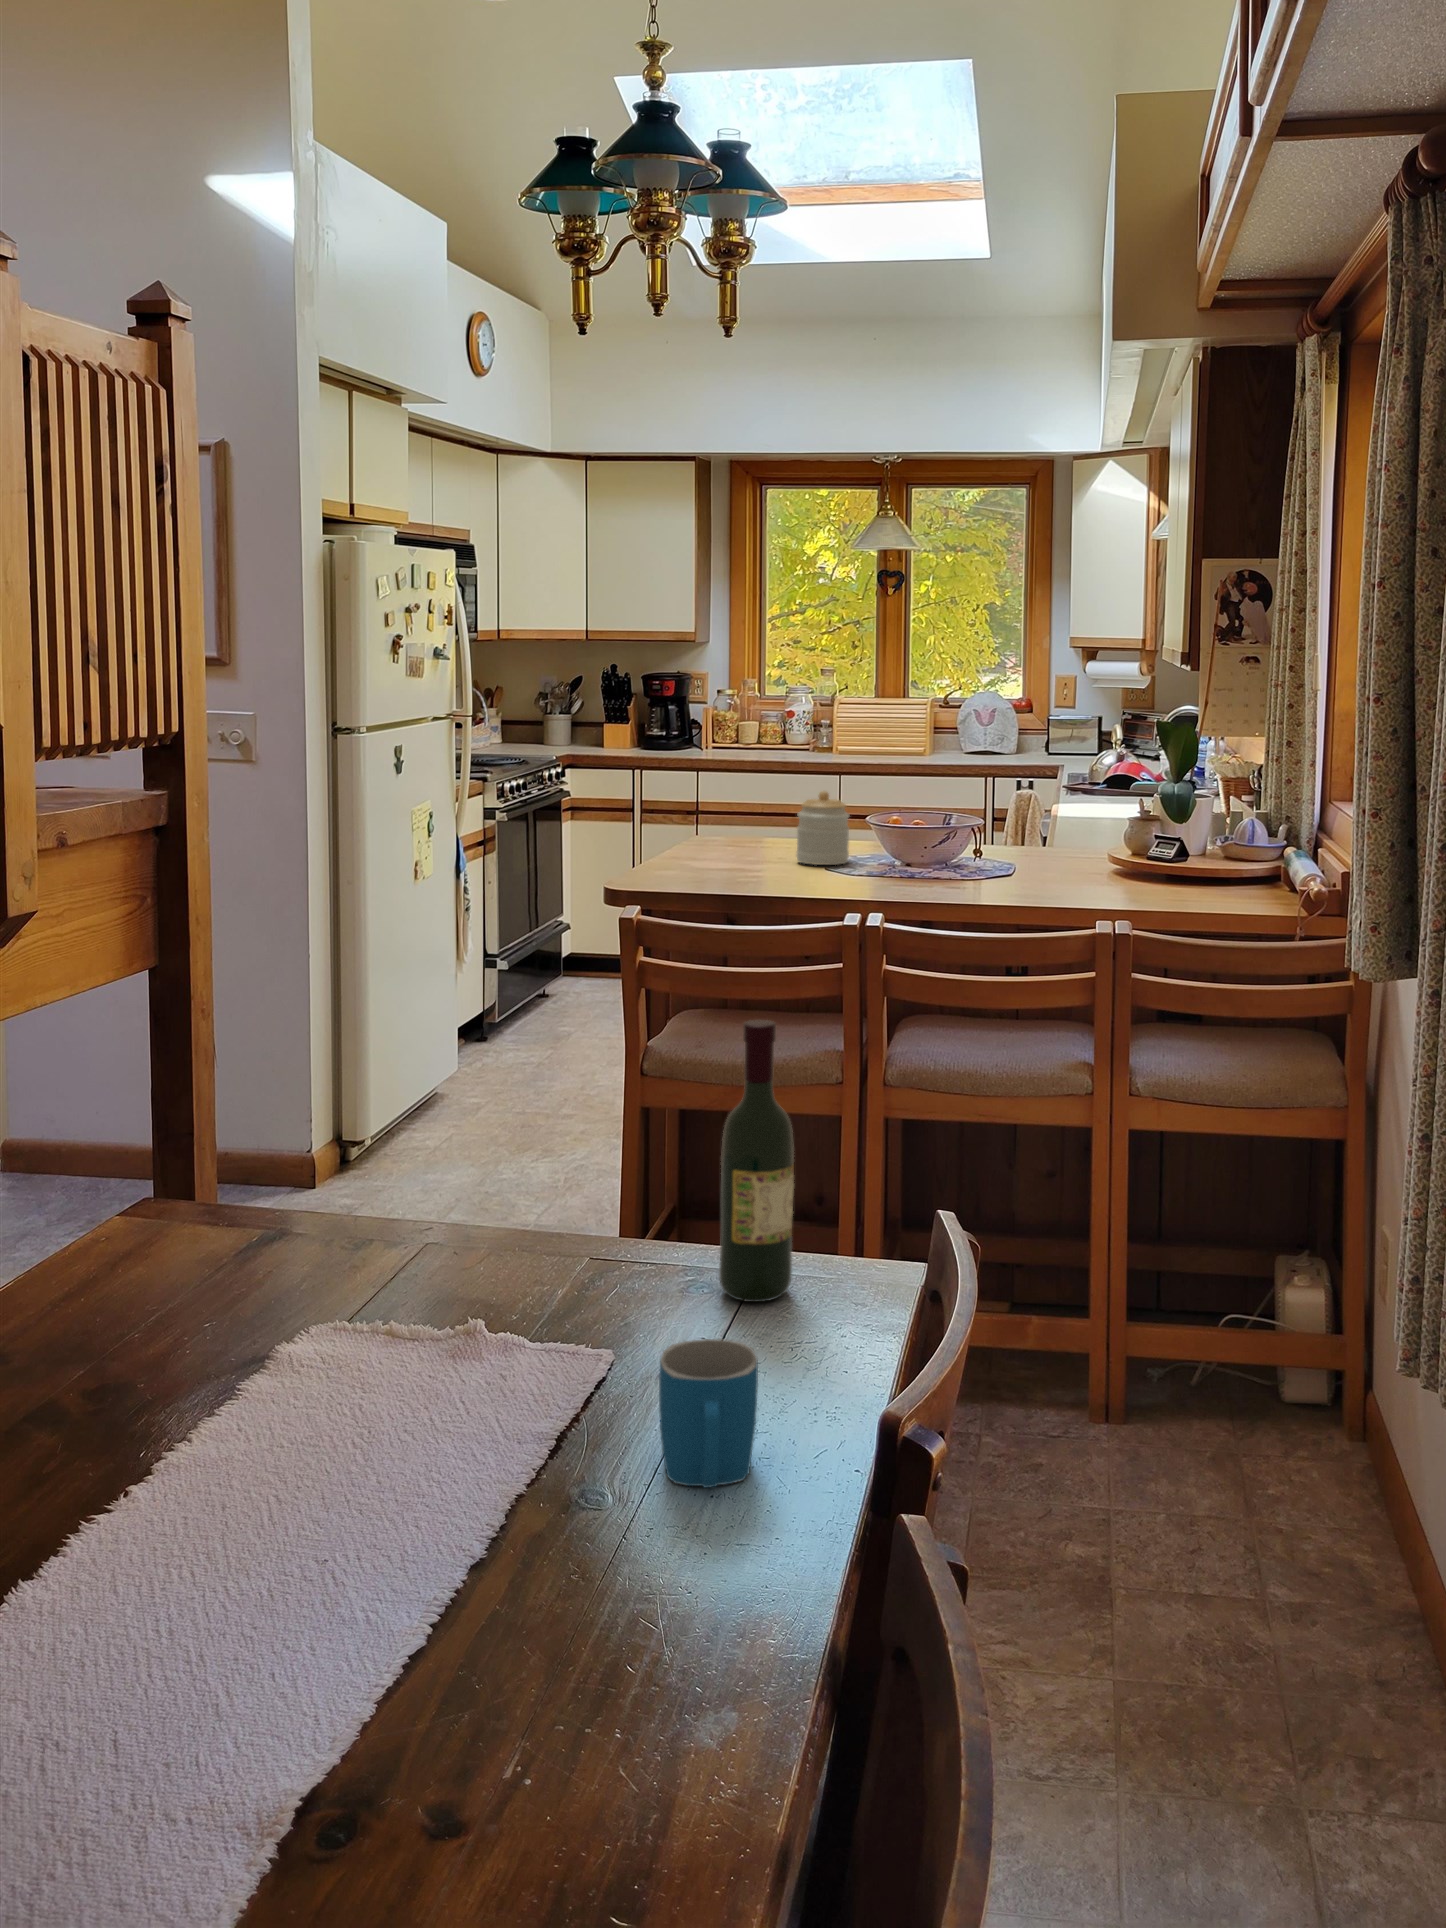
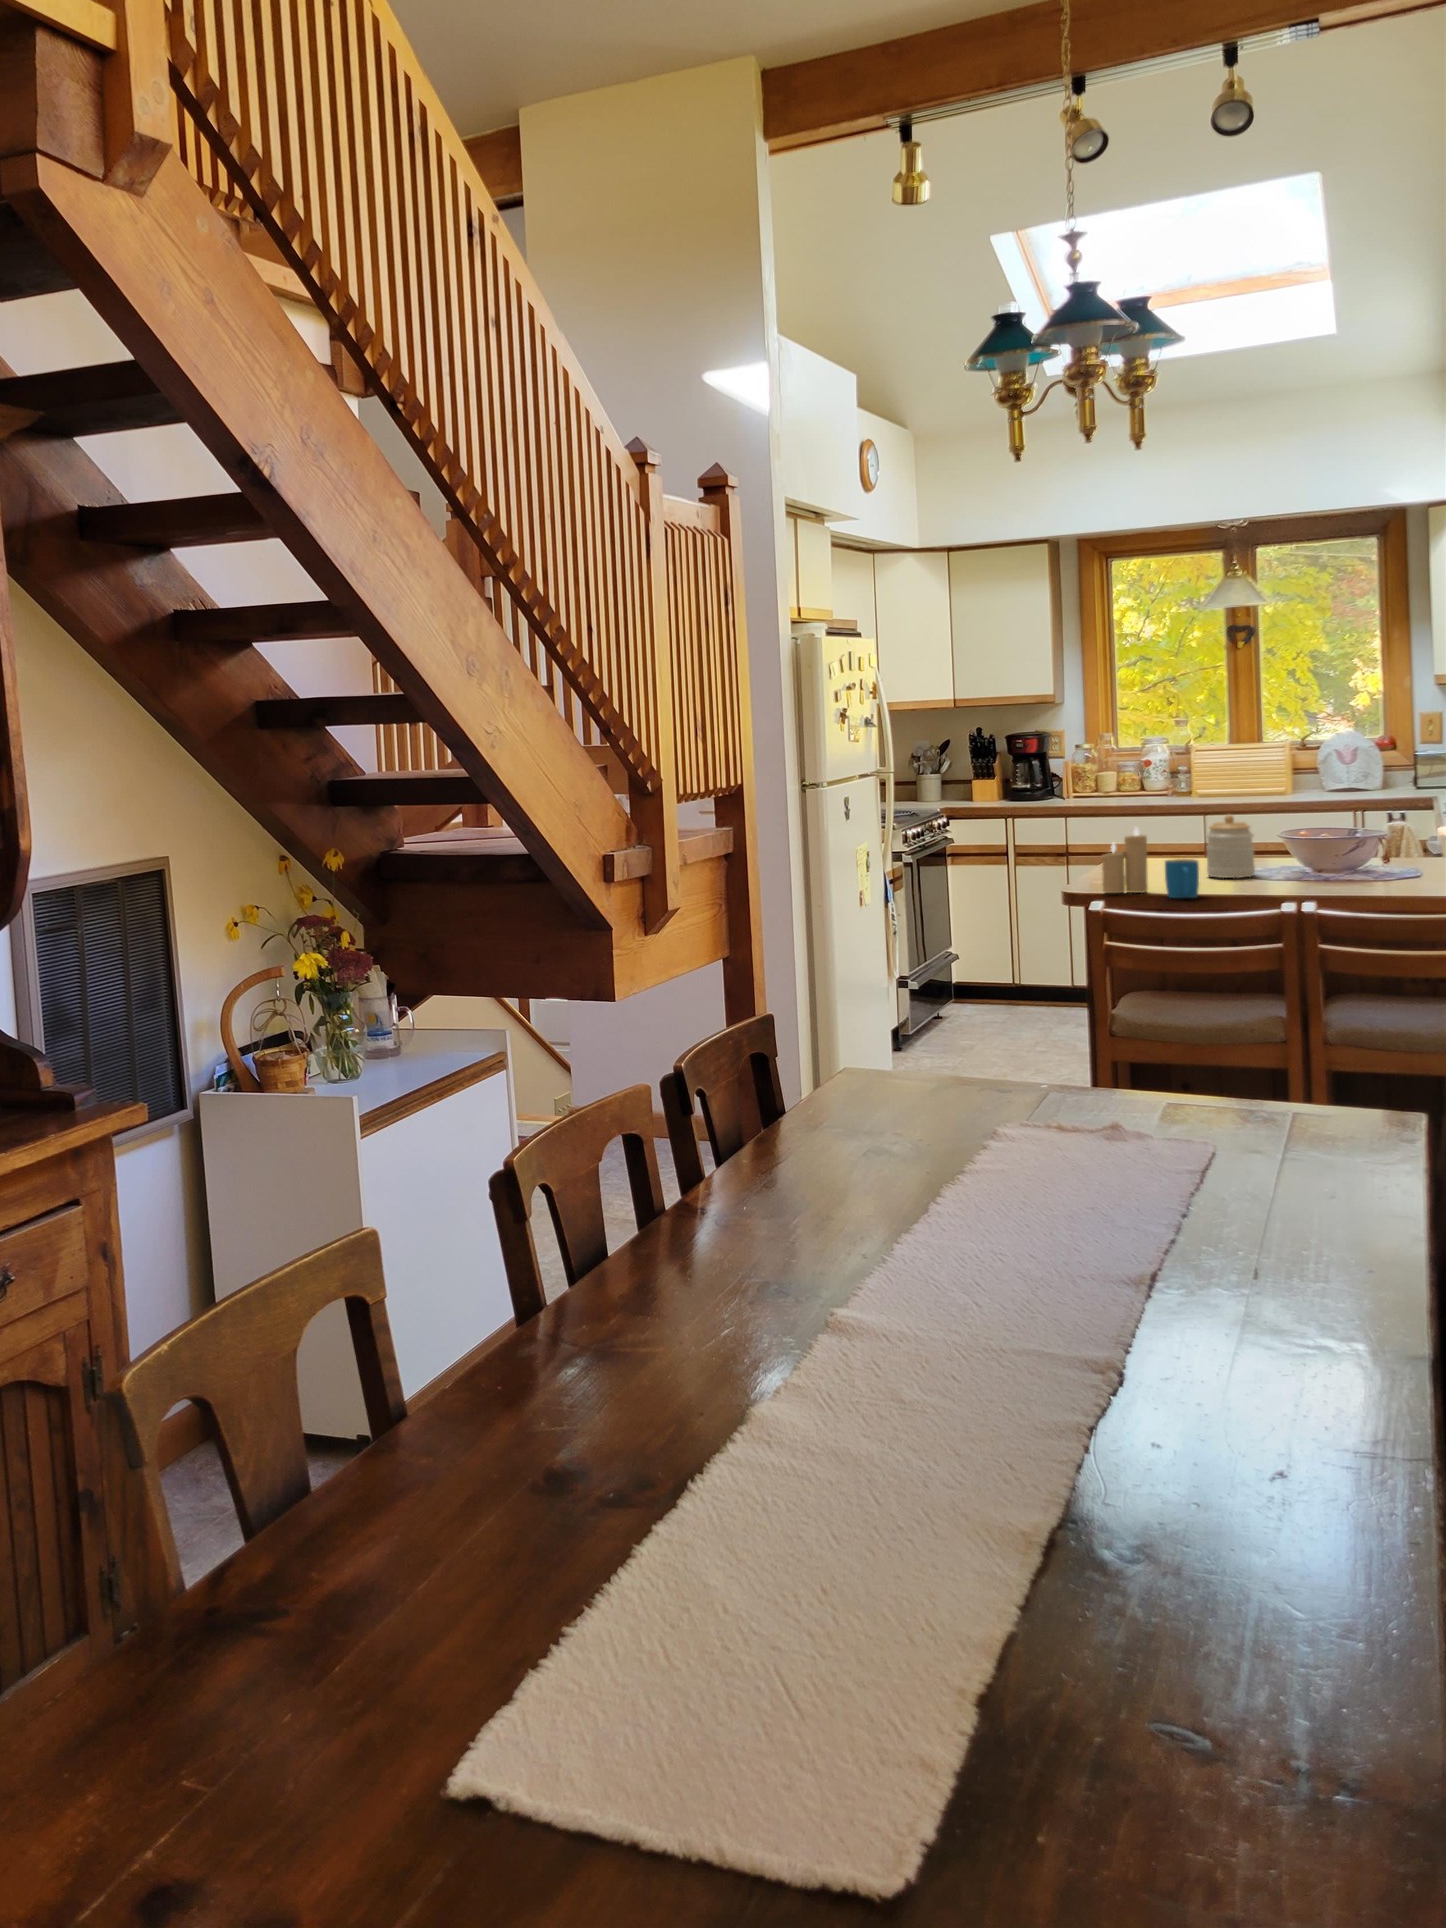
candle: none [668,804,723,883] -> present [1102,828,1148,893]
wine bottle: present [719,1020,794,1302] -> none [1268,944,1326,1146]
mug: present [659,1339,758,1488] -> present [1165,859,1199,898]

